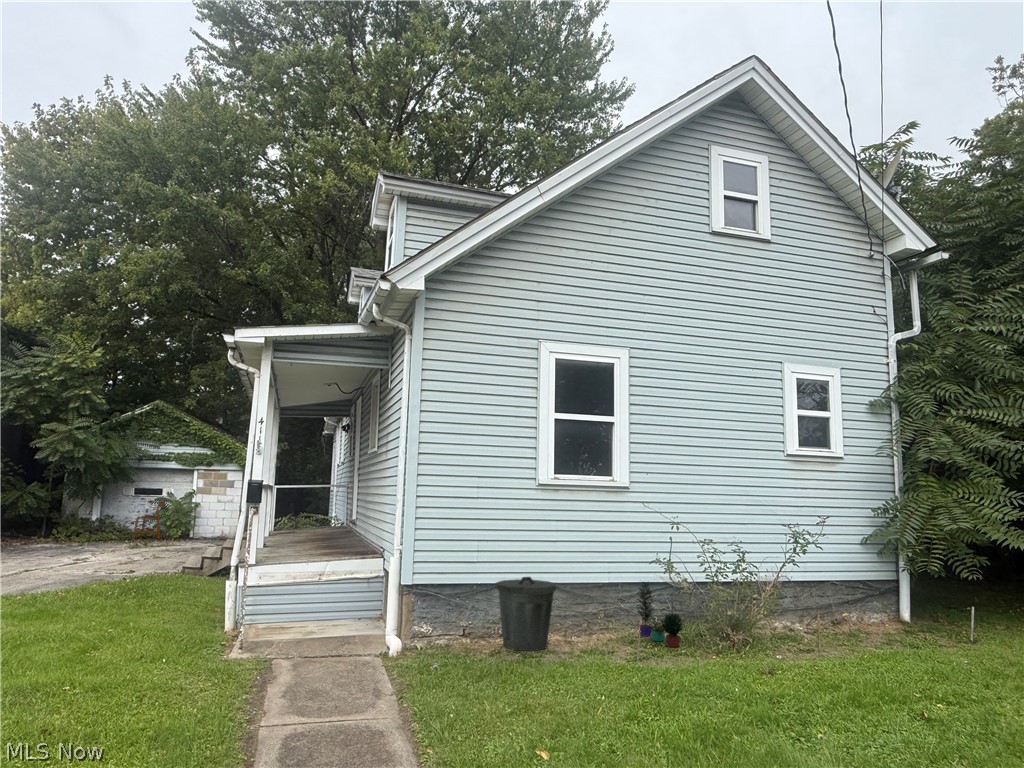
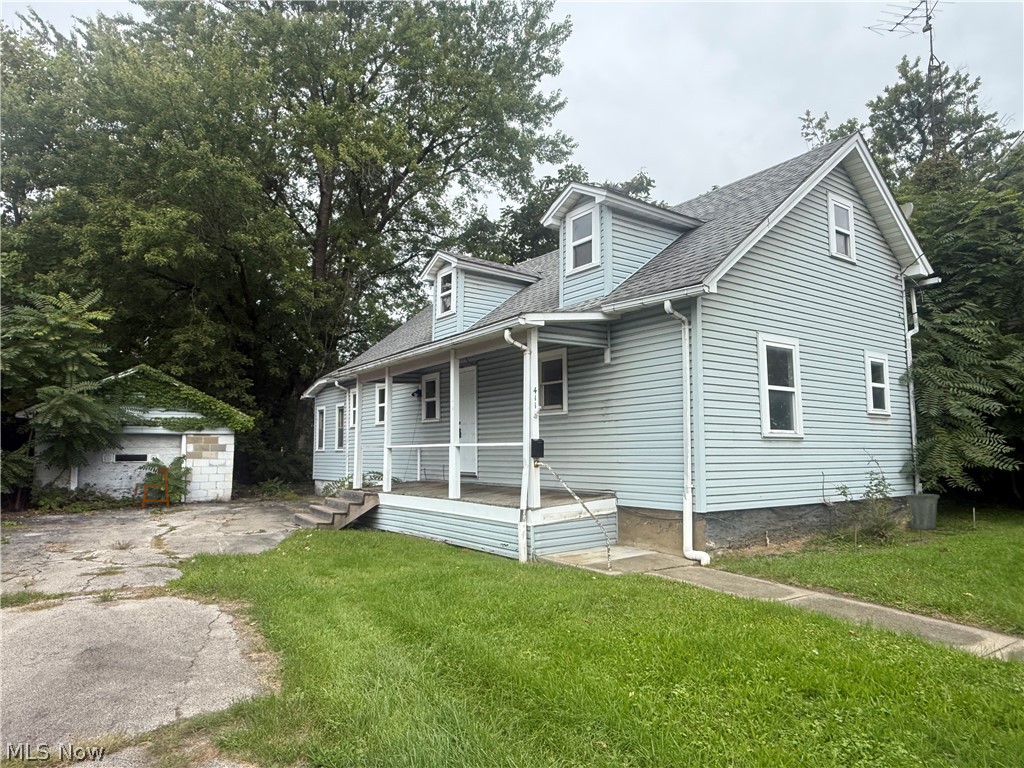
trash can: present [496,577,557,651] -> present [906,491,939,529]
potted plant: present [637,582,683,647] -> none [810,502,861,544]

